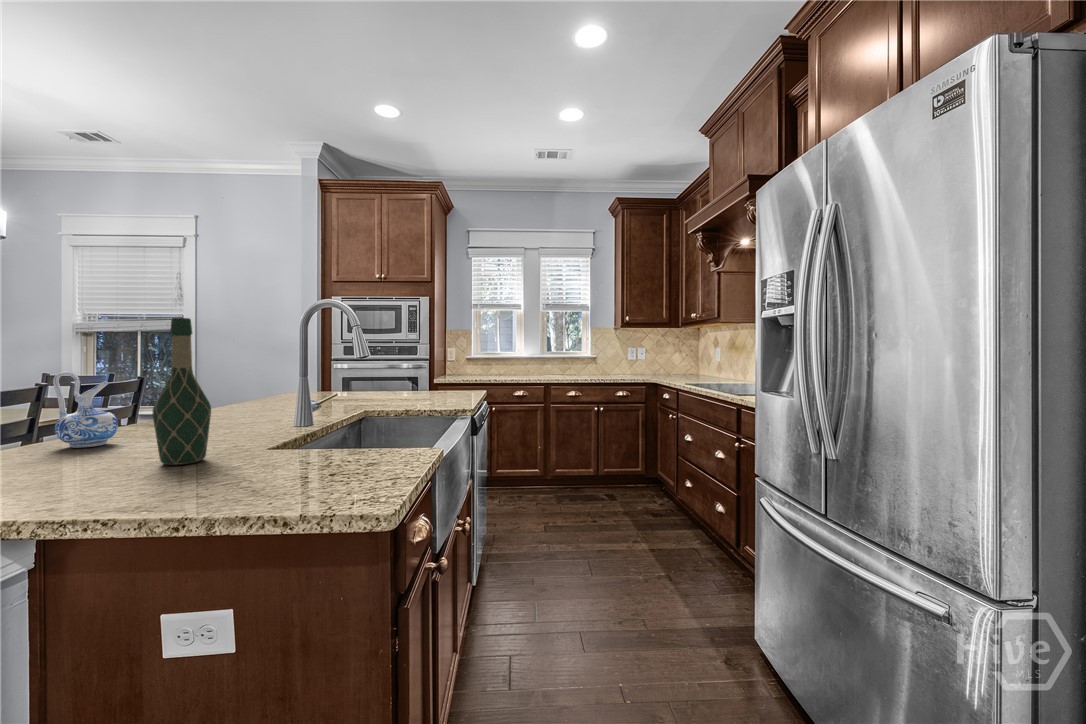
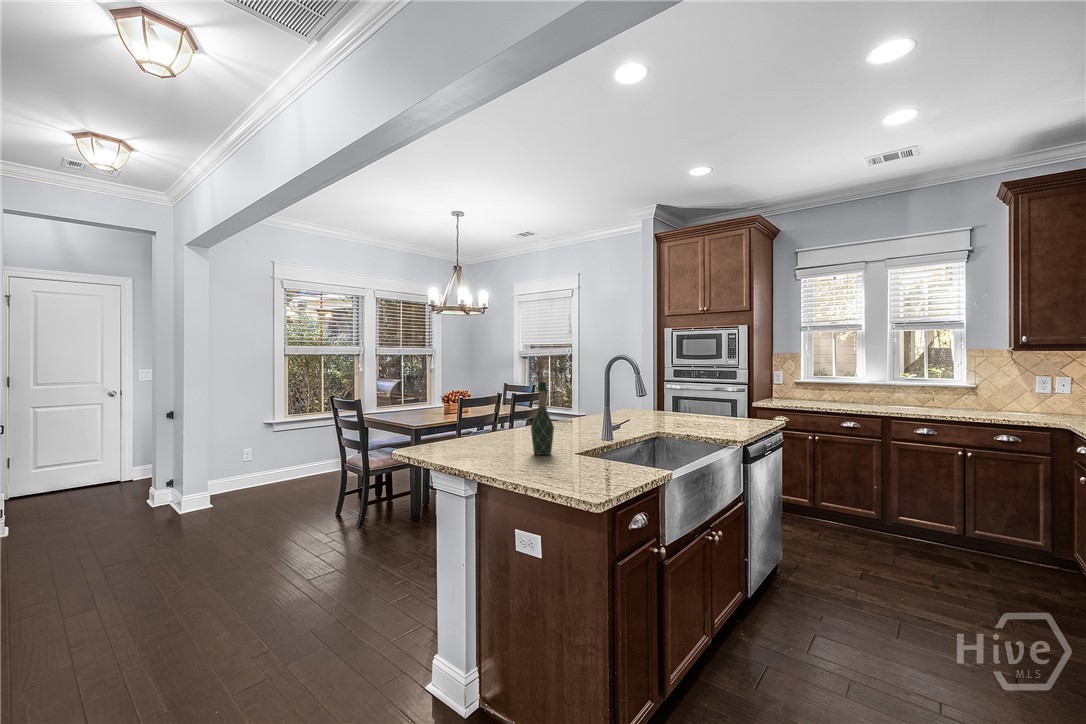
ceramic pitcher: present [53,371,118,448] -> none [500,402,523,440]

